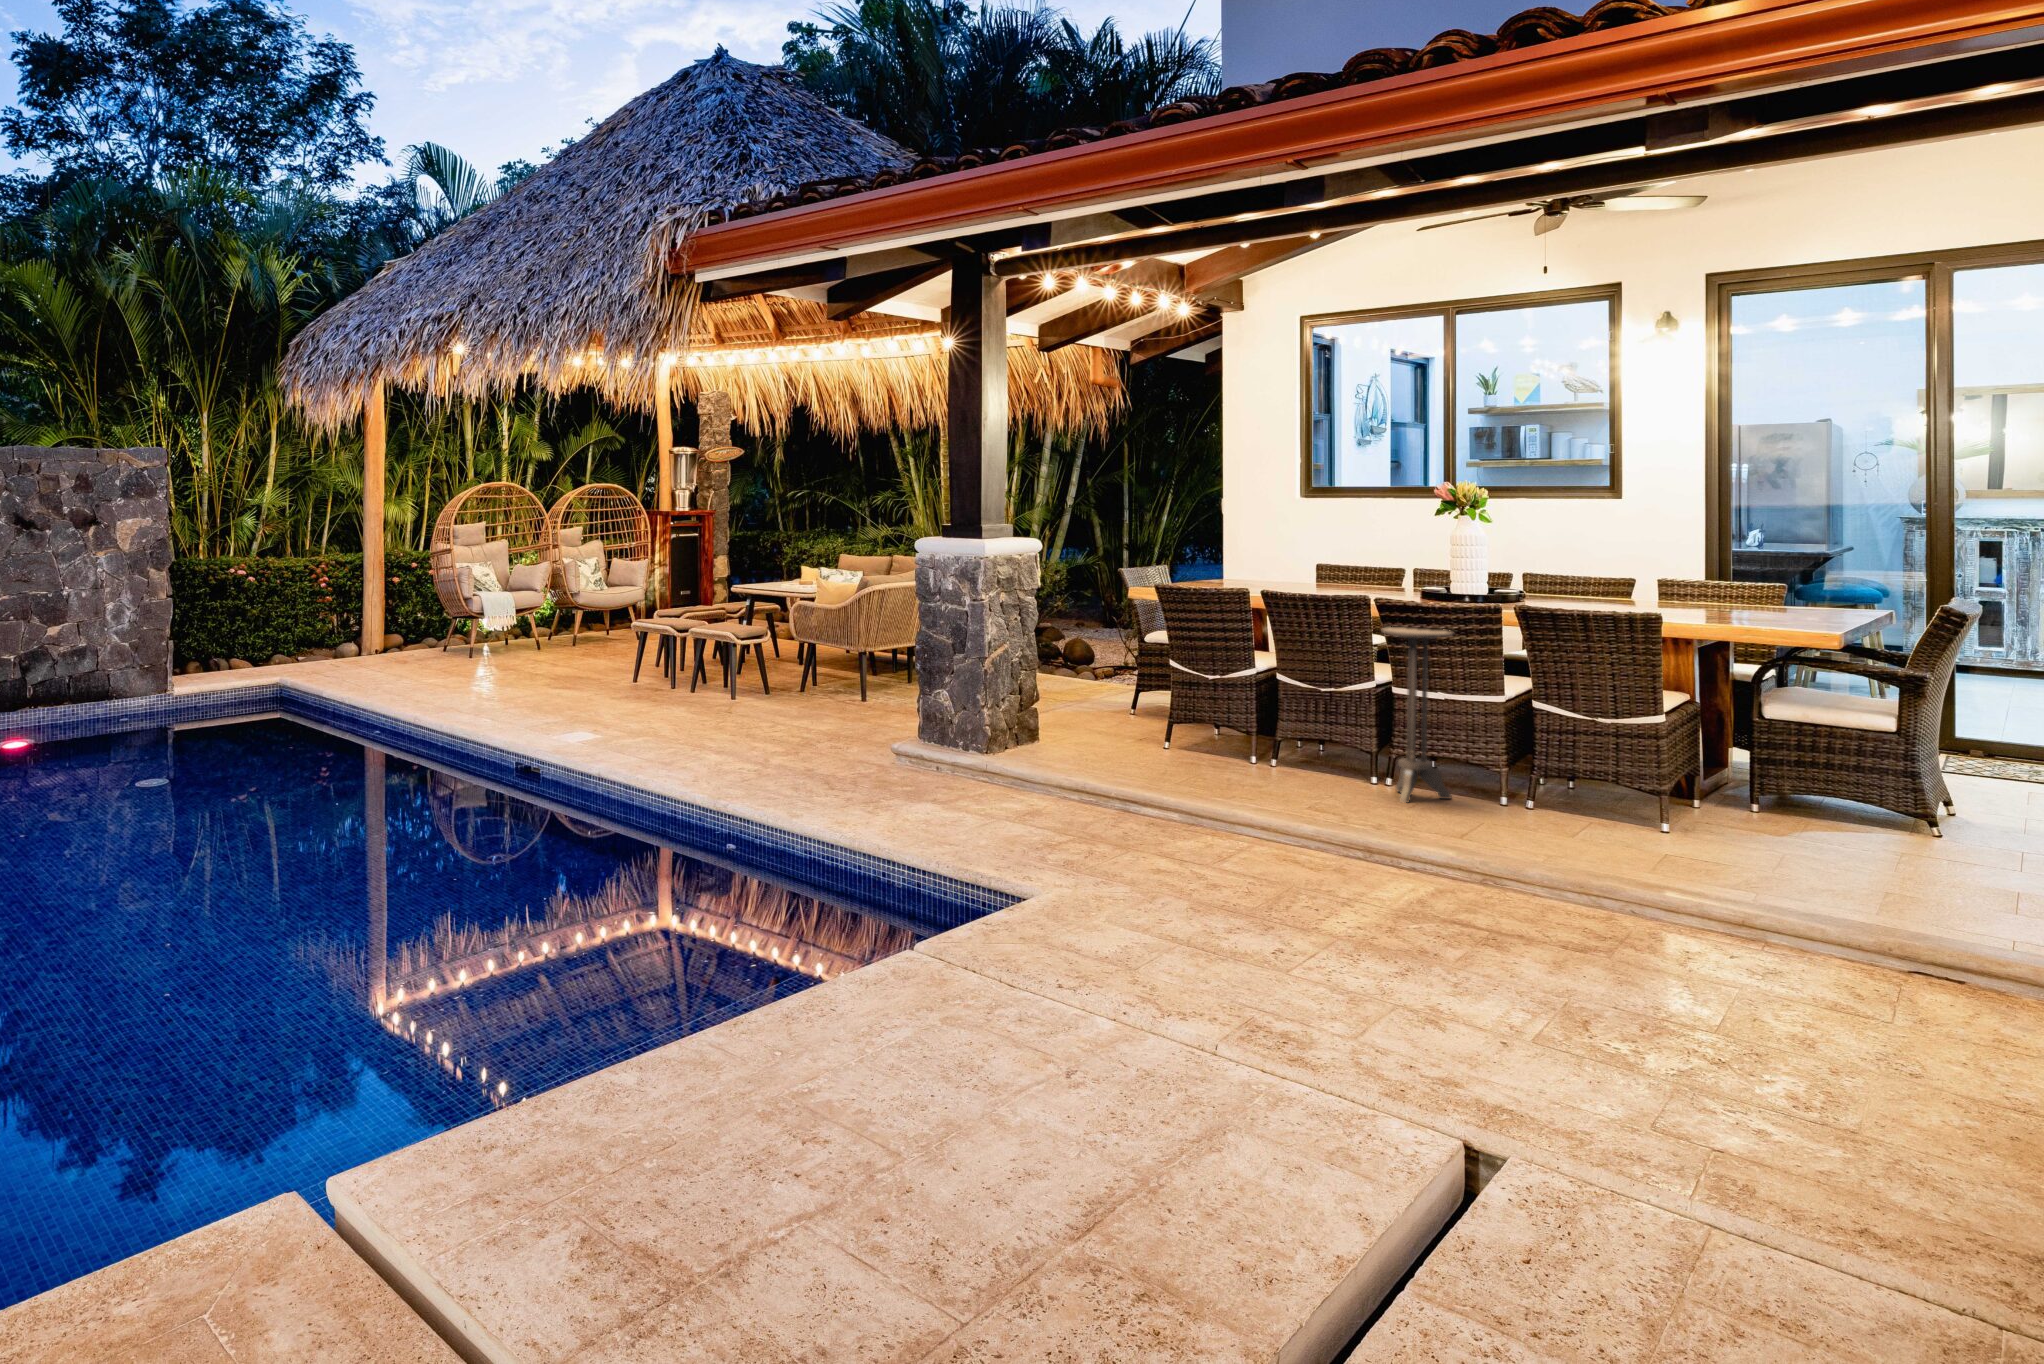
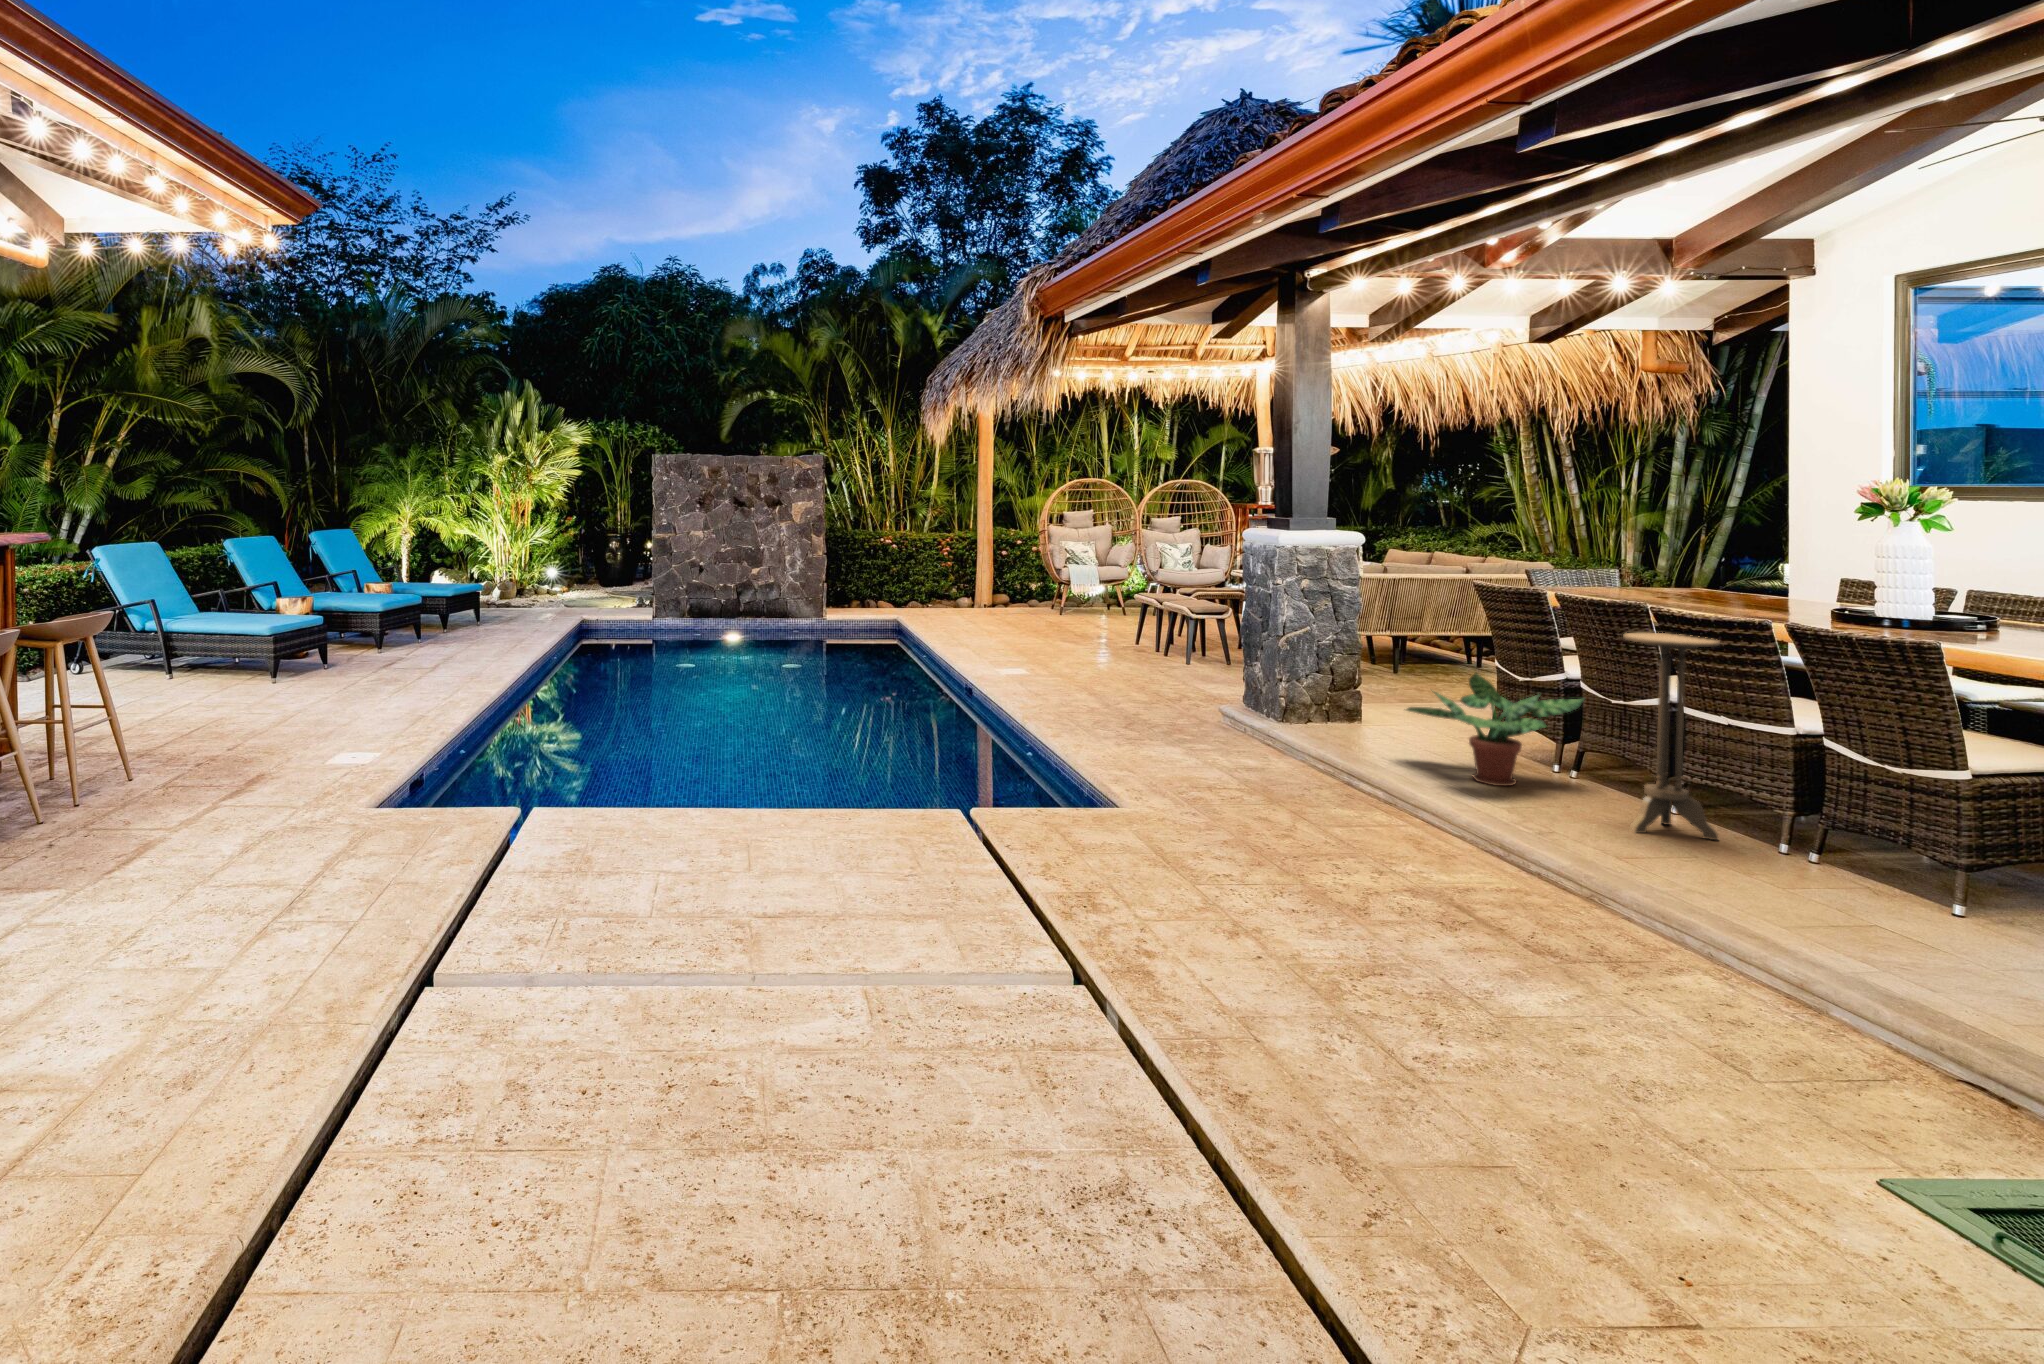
potted plant: none [1149,676,1301,782] -> present [1406,673,1586,786]

